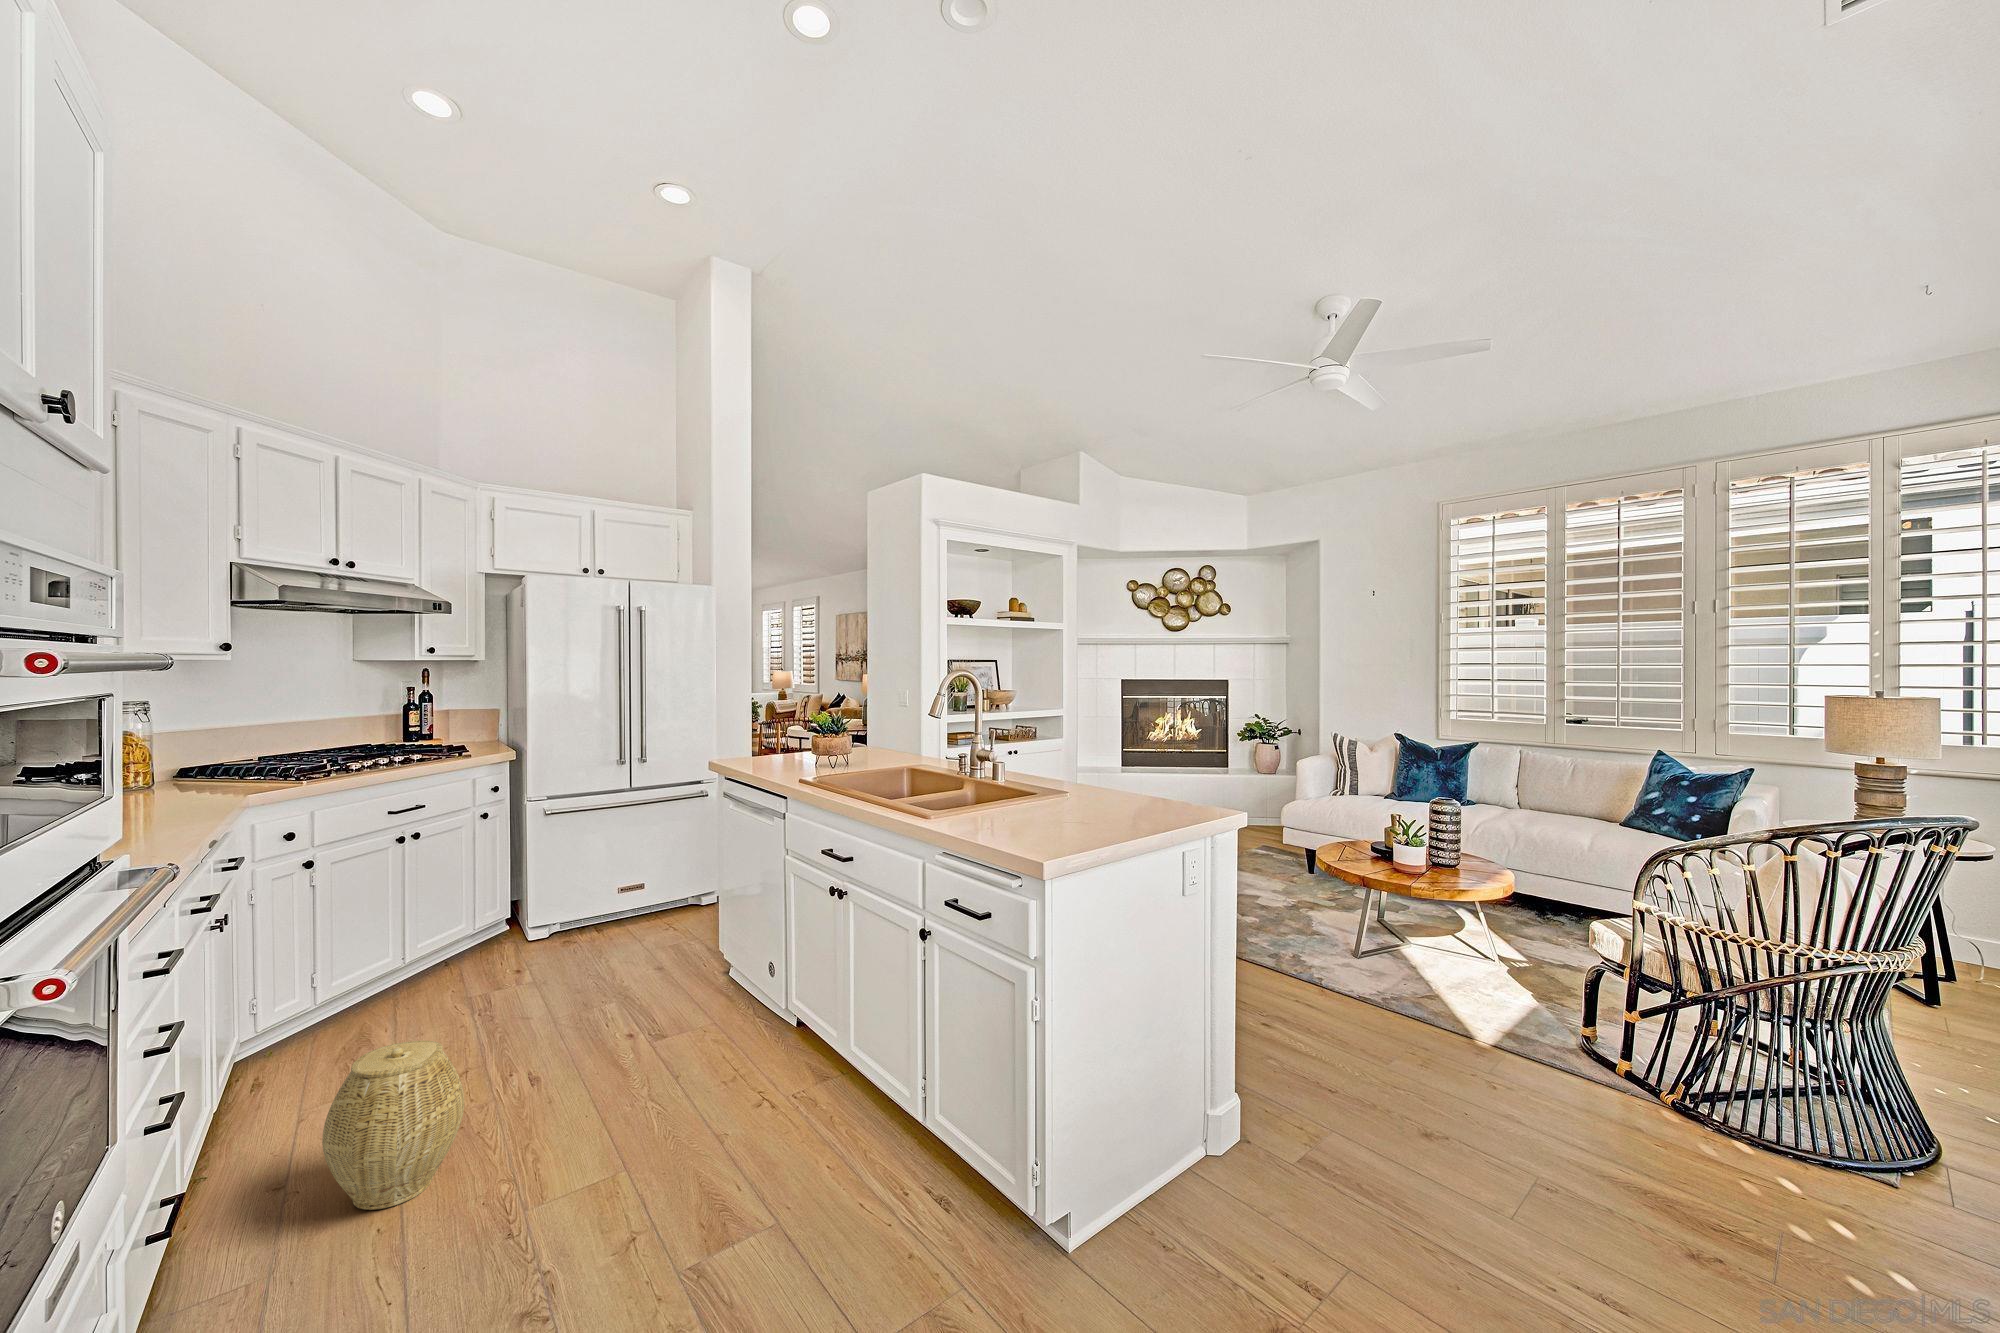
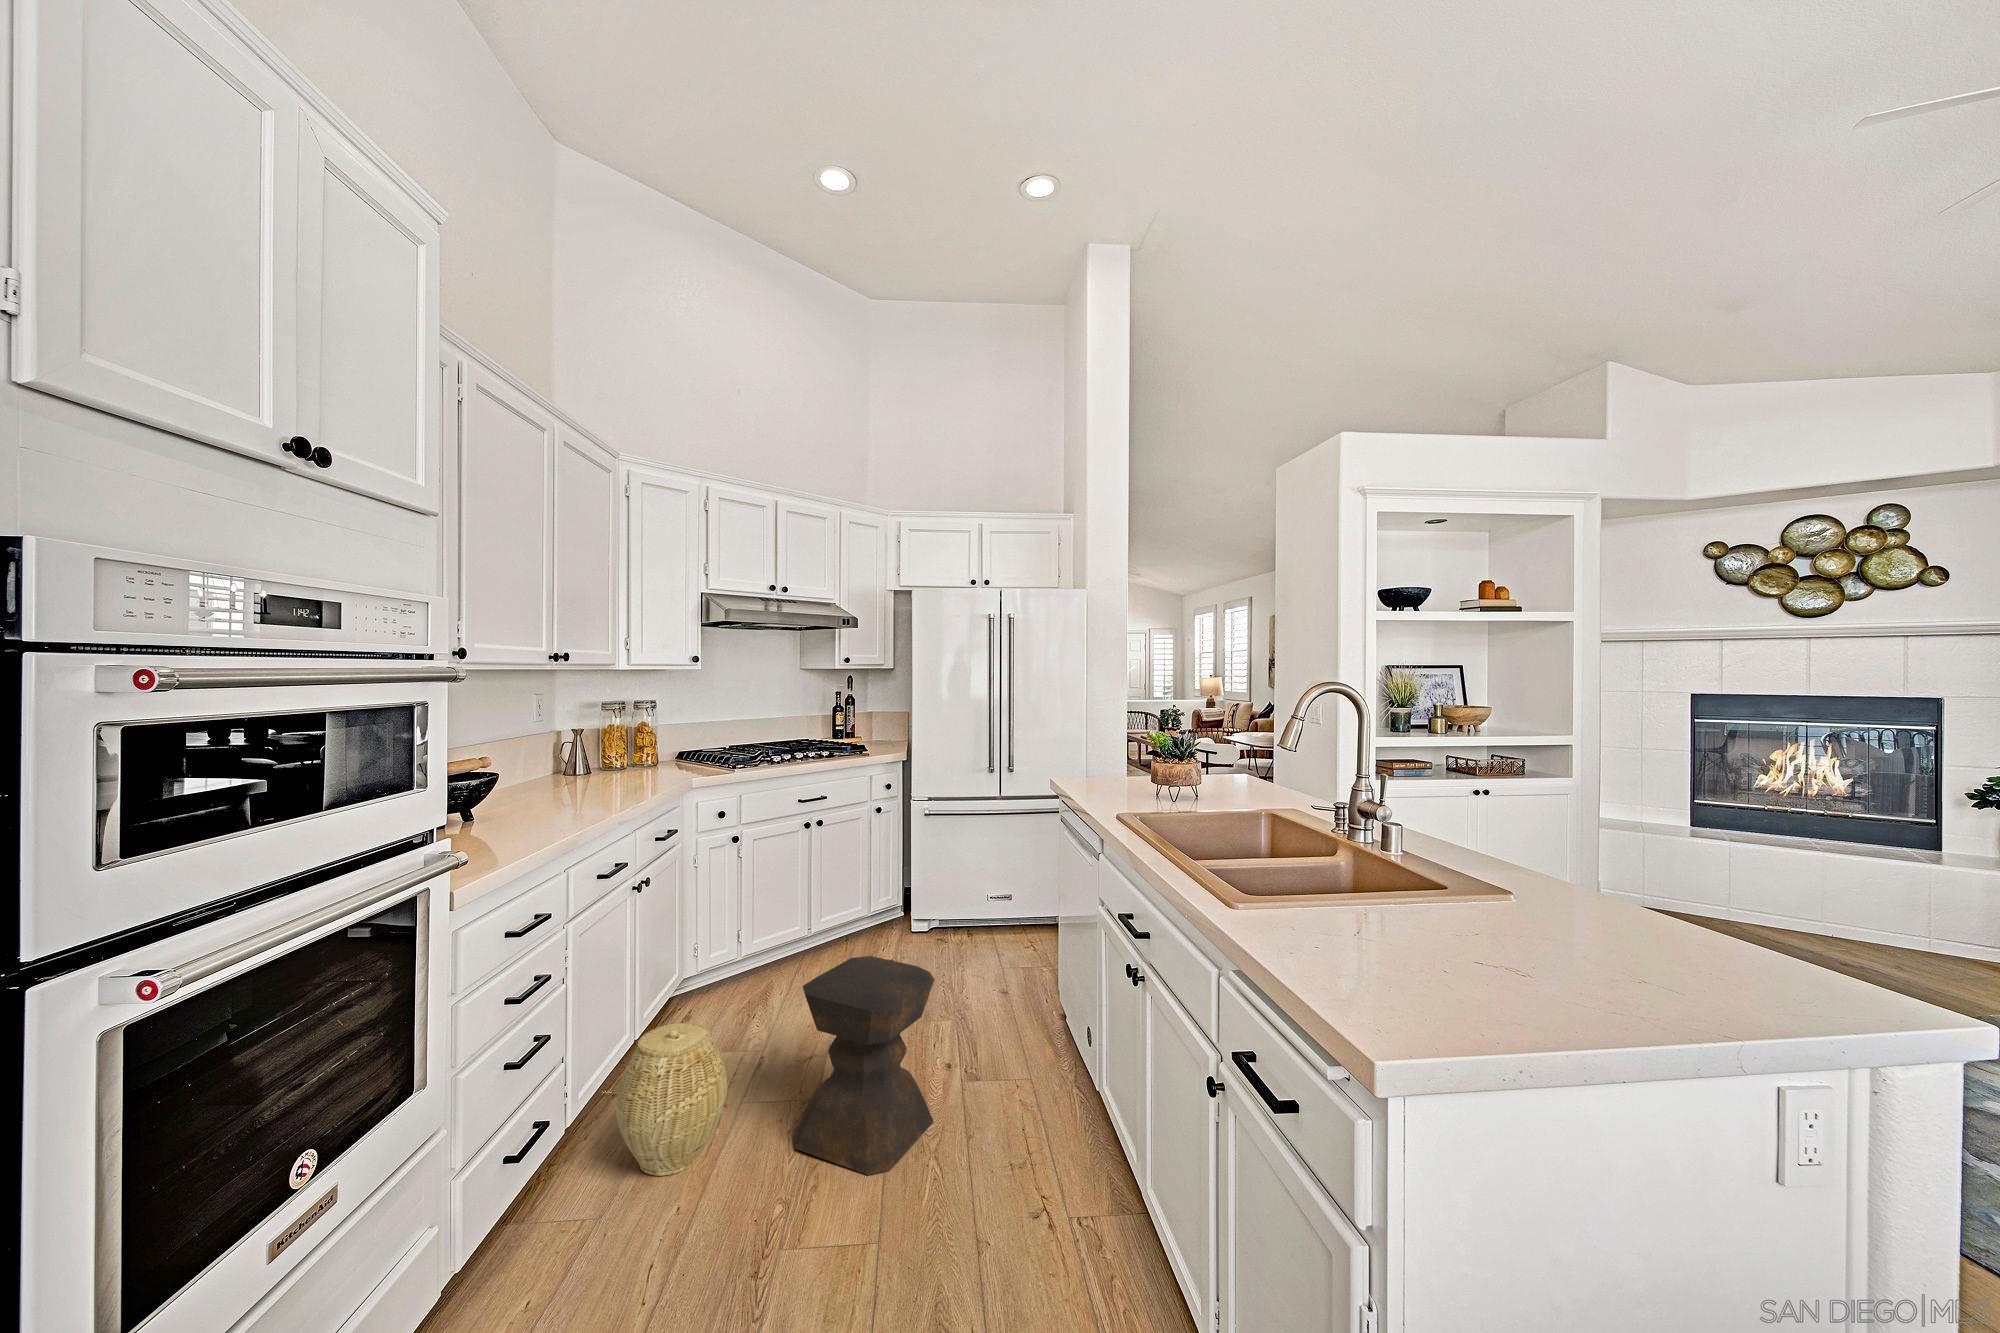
stool: none [537,935,676,1133] -> present [794,956,935,1175]

